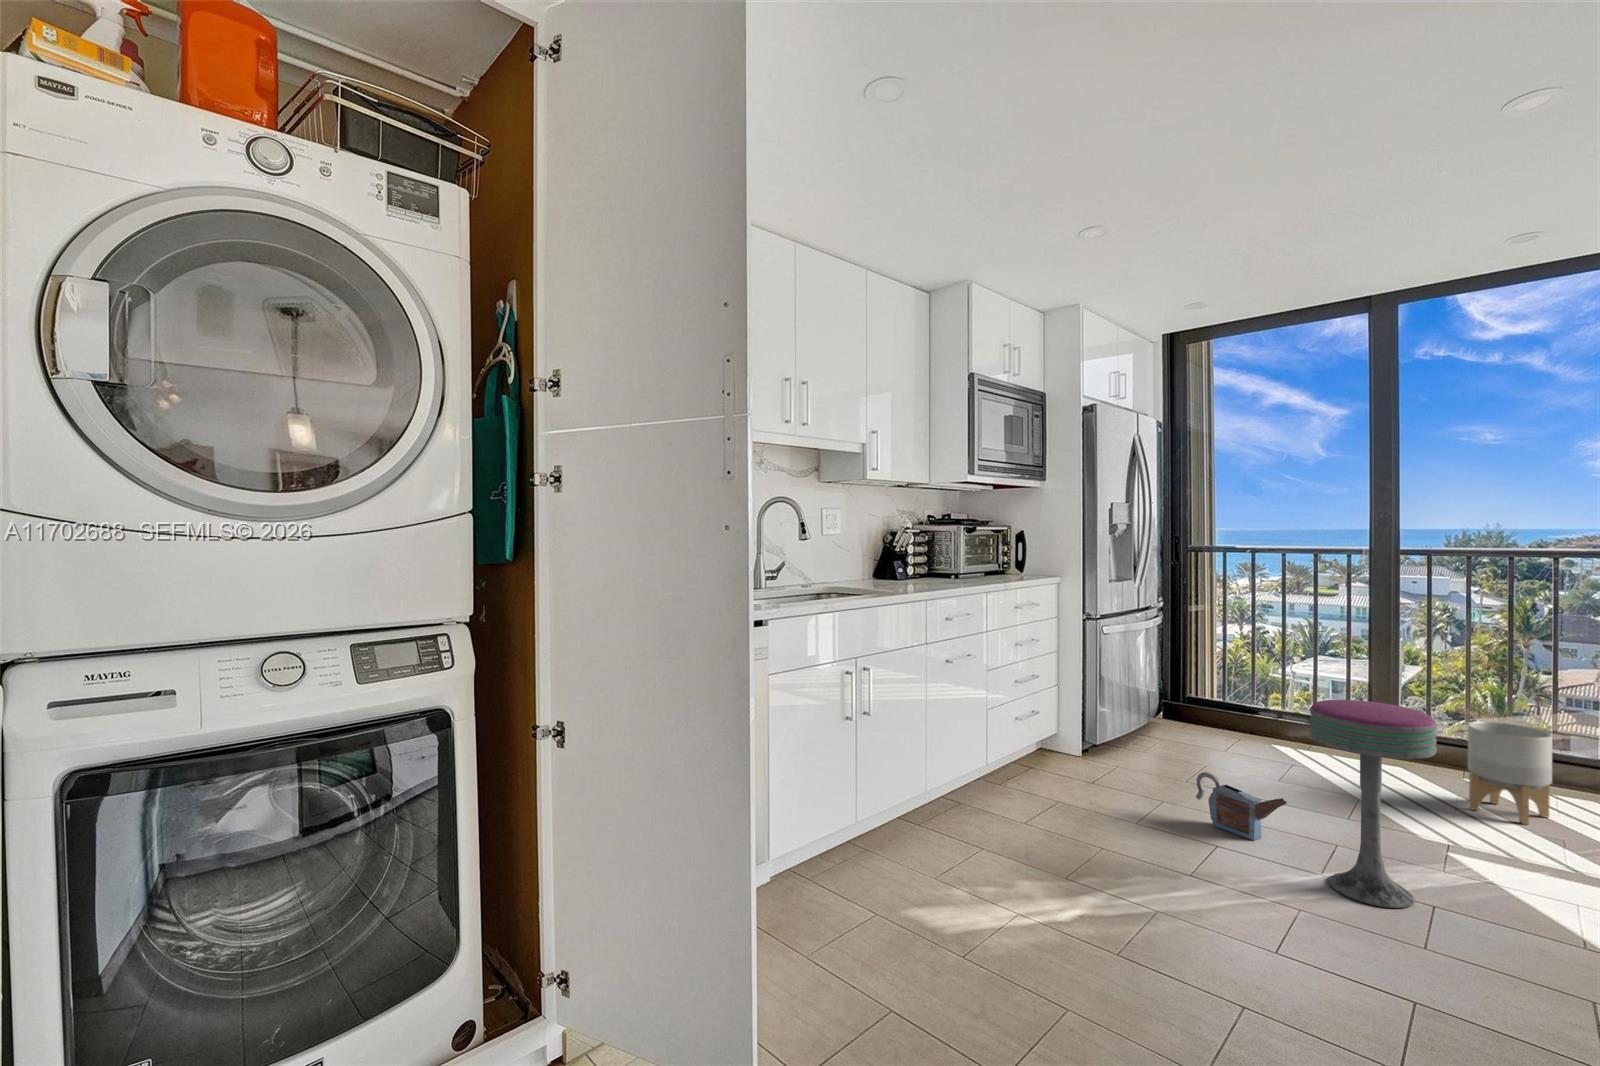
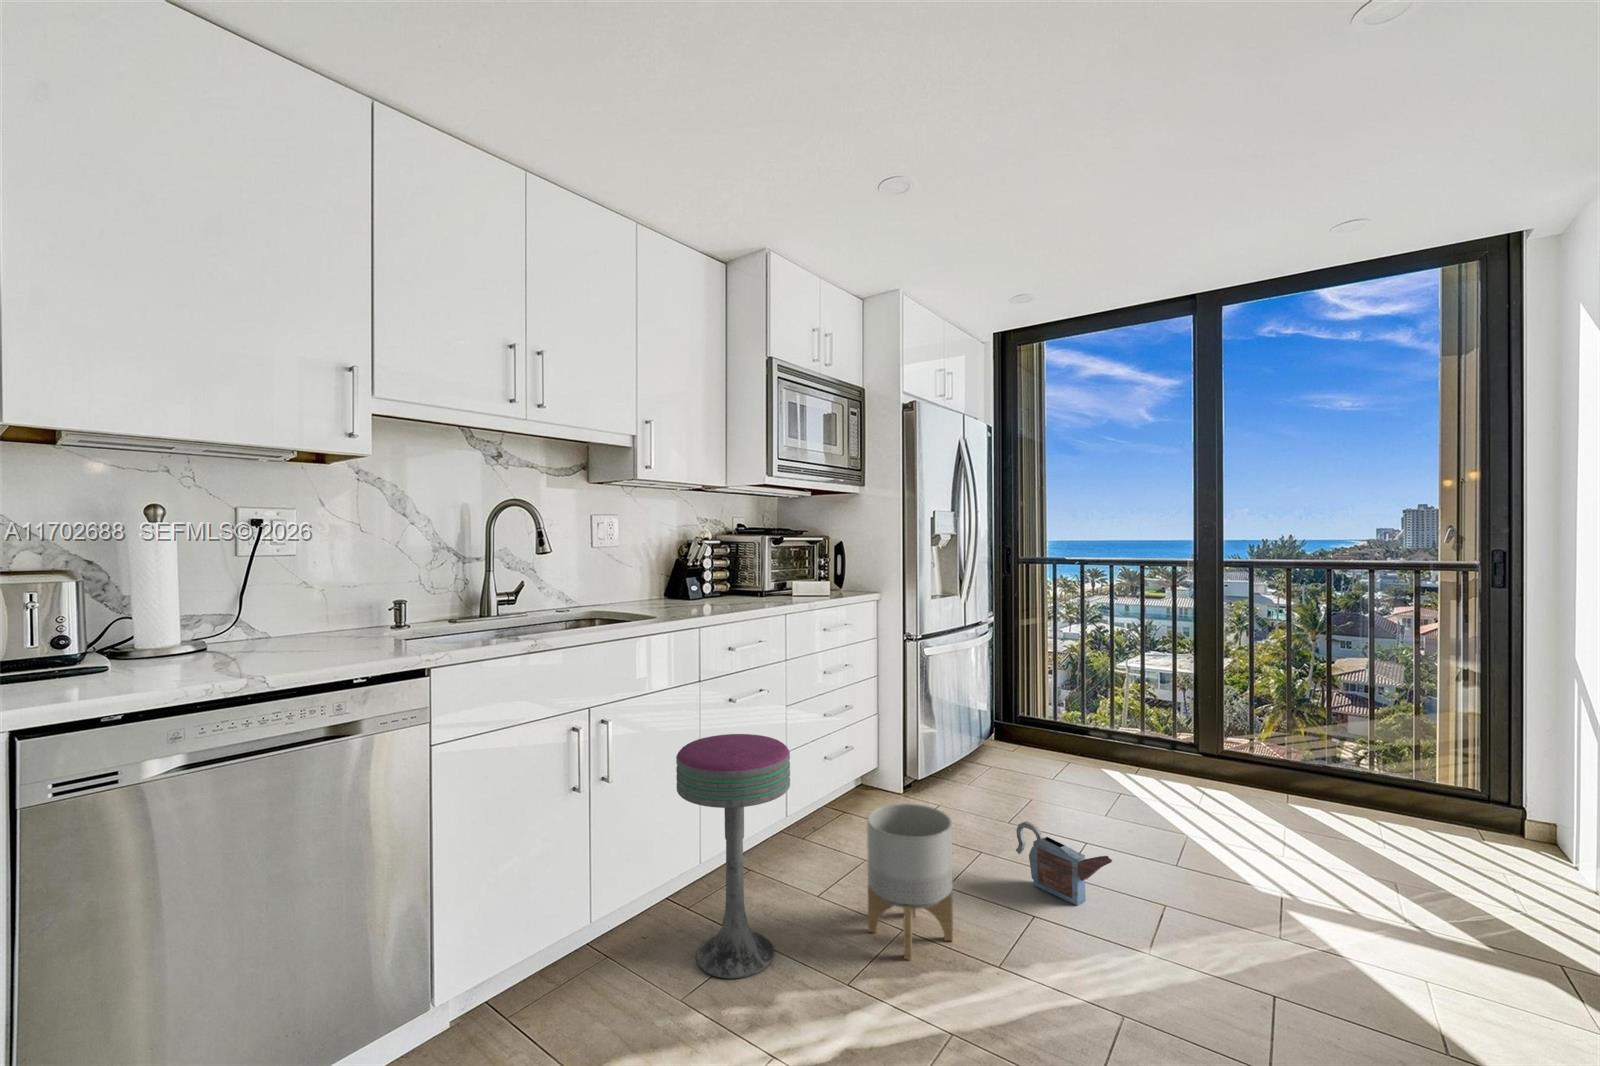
bar stool: present [1310,700,1437,908] -> present [676,734,790,979]
planter: present [1468,721,1552,825] -> present [867,803,953,960]

